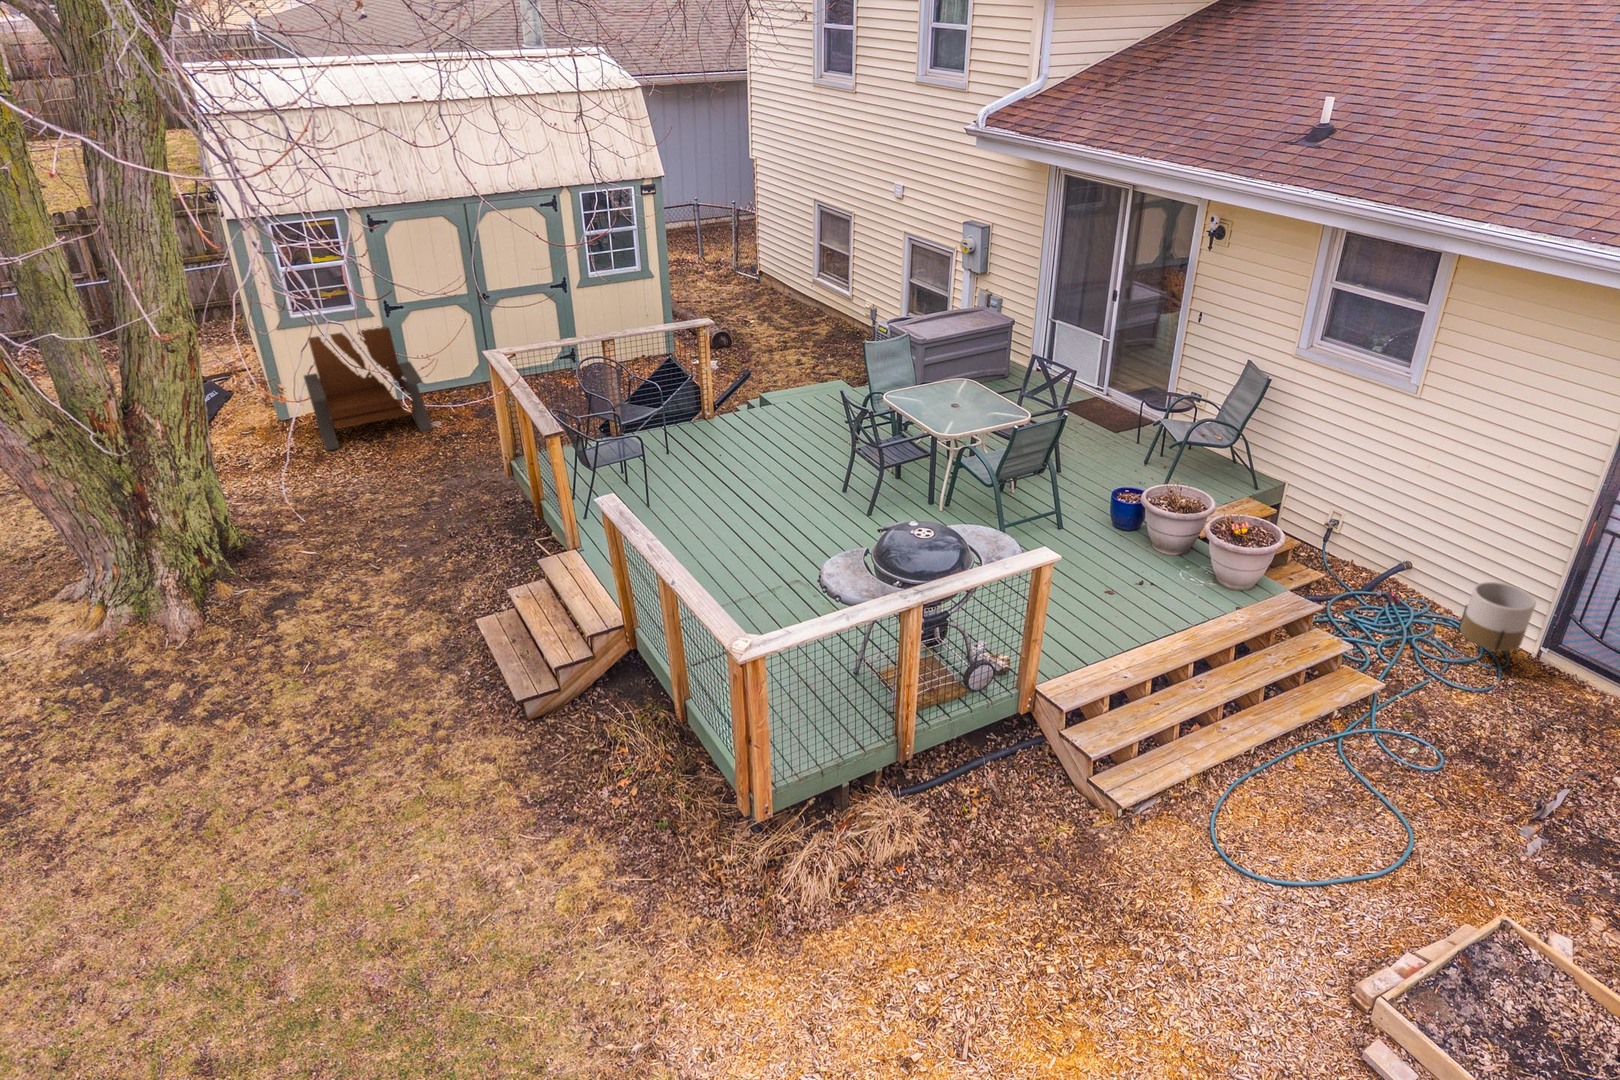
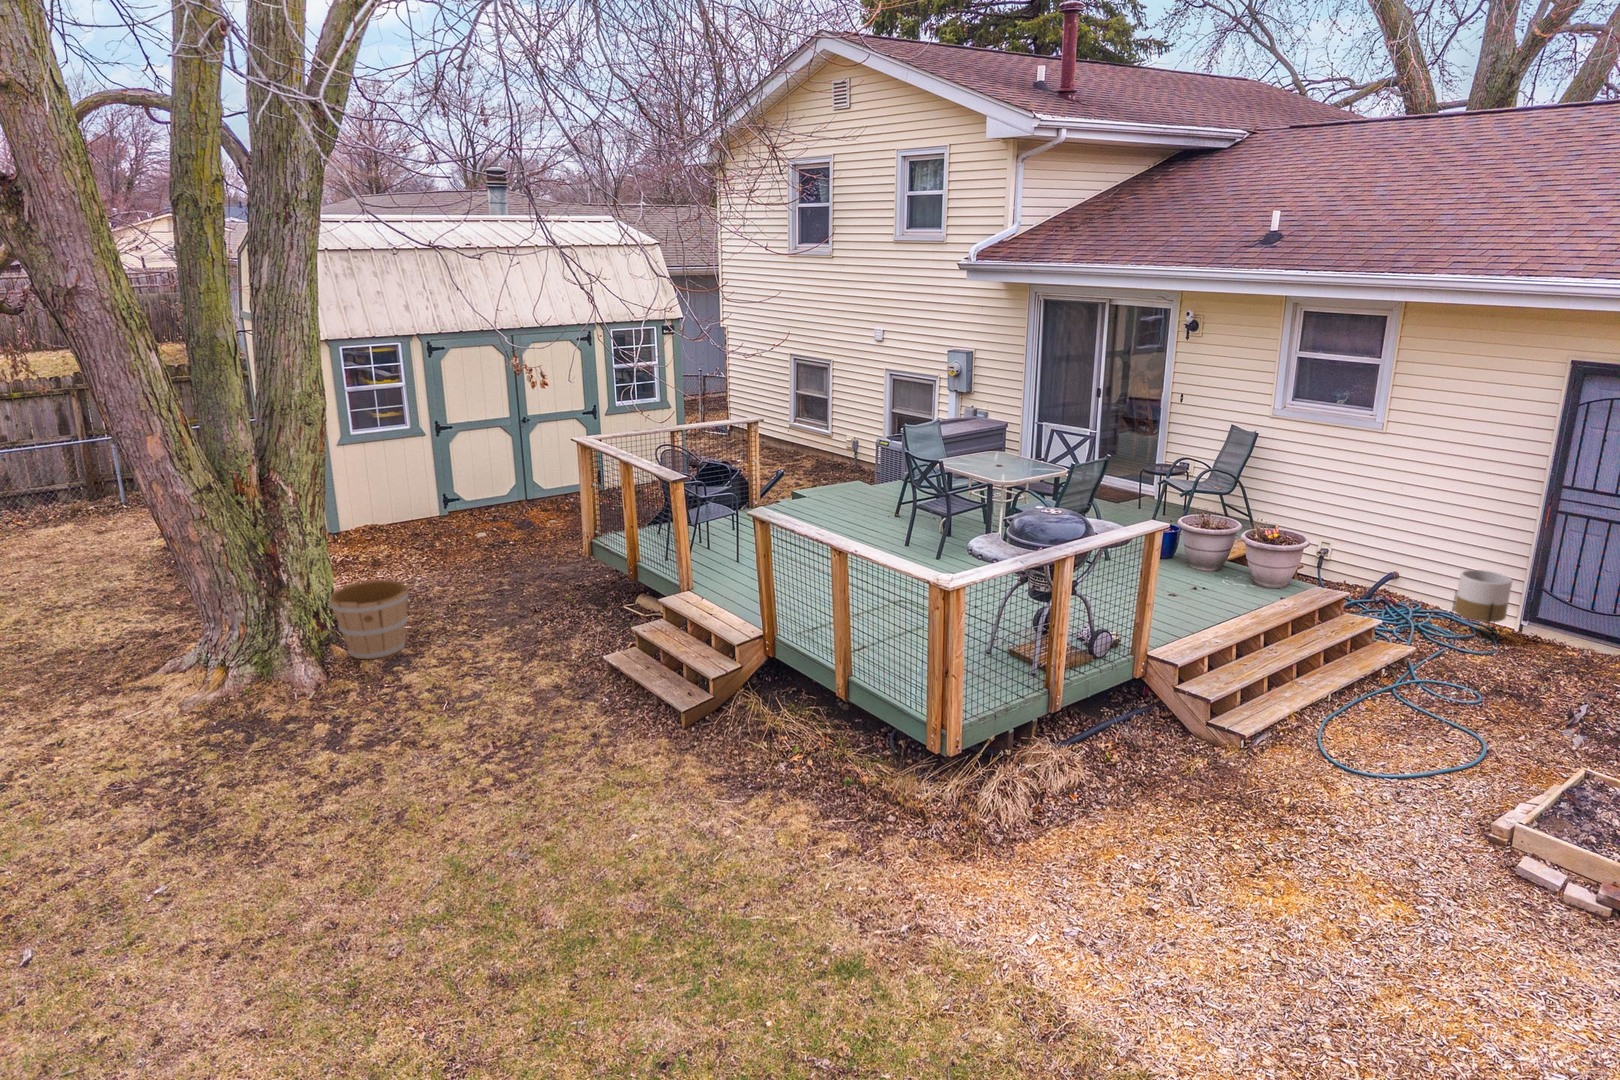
lounge chair: present [304,327,433,451] -> none [355,444,482,555]
wooden bucket: none [208,511,300,599] -> present [329,580,409,660]

